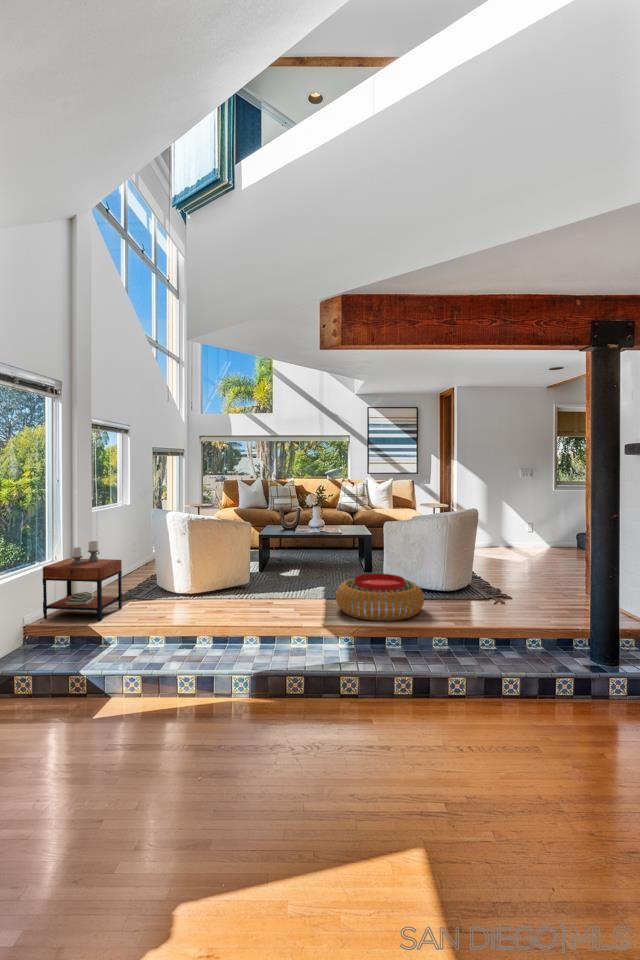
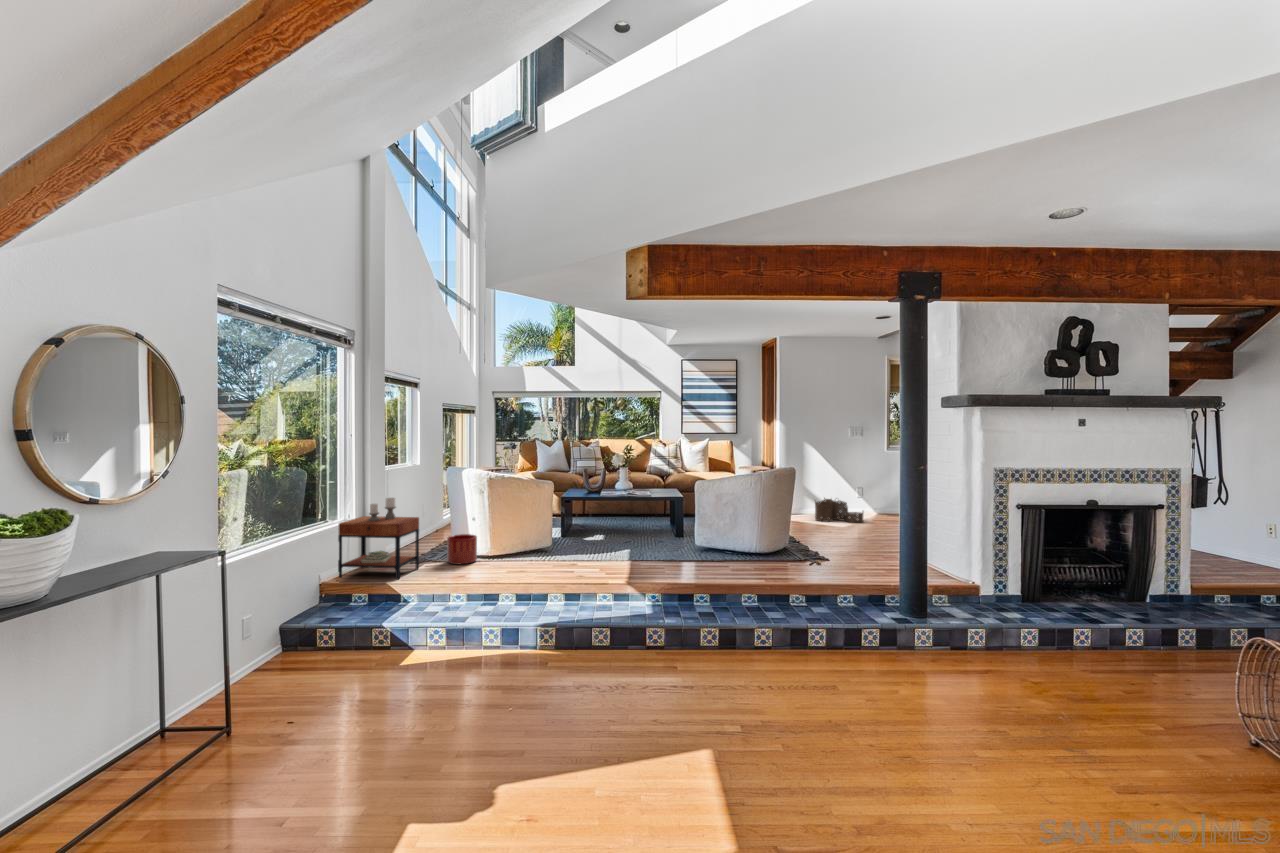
woven basket: none [493,532,539,557] -> present [815,498,864,523]
pouf: present [336,573,424,621] -> none [643,532,734,578]
planter: none [150,574,178,604] -> present [447,534,477,564]

